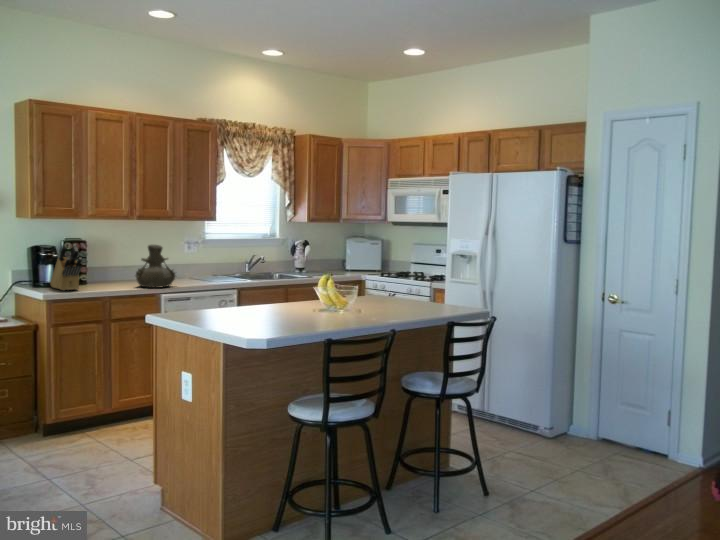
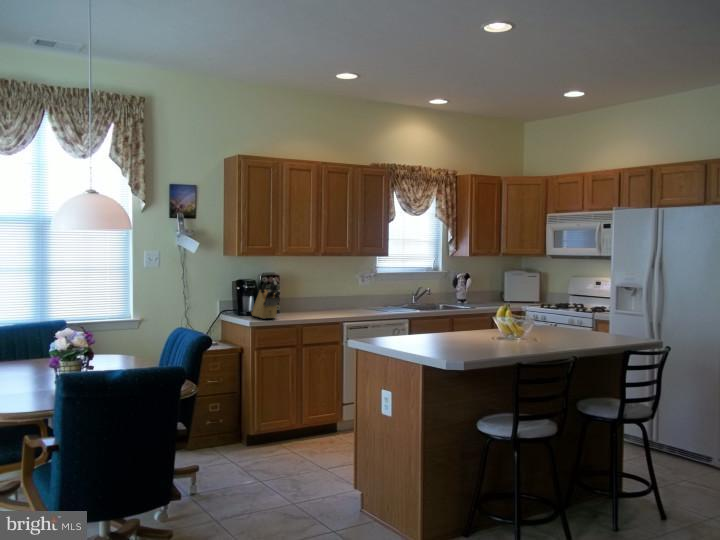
vase: present [135,245,176,288] -> none [322,279,357,317]

